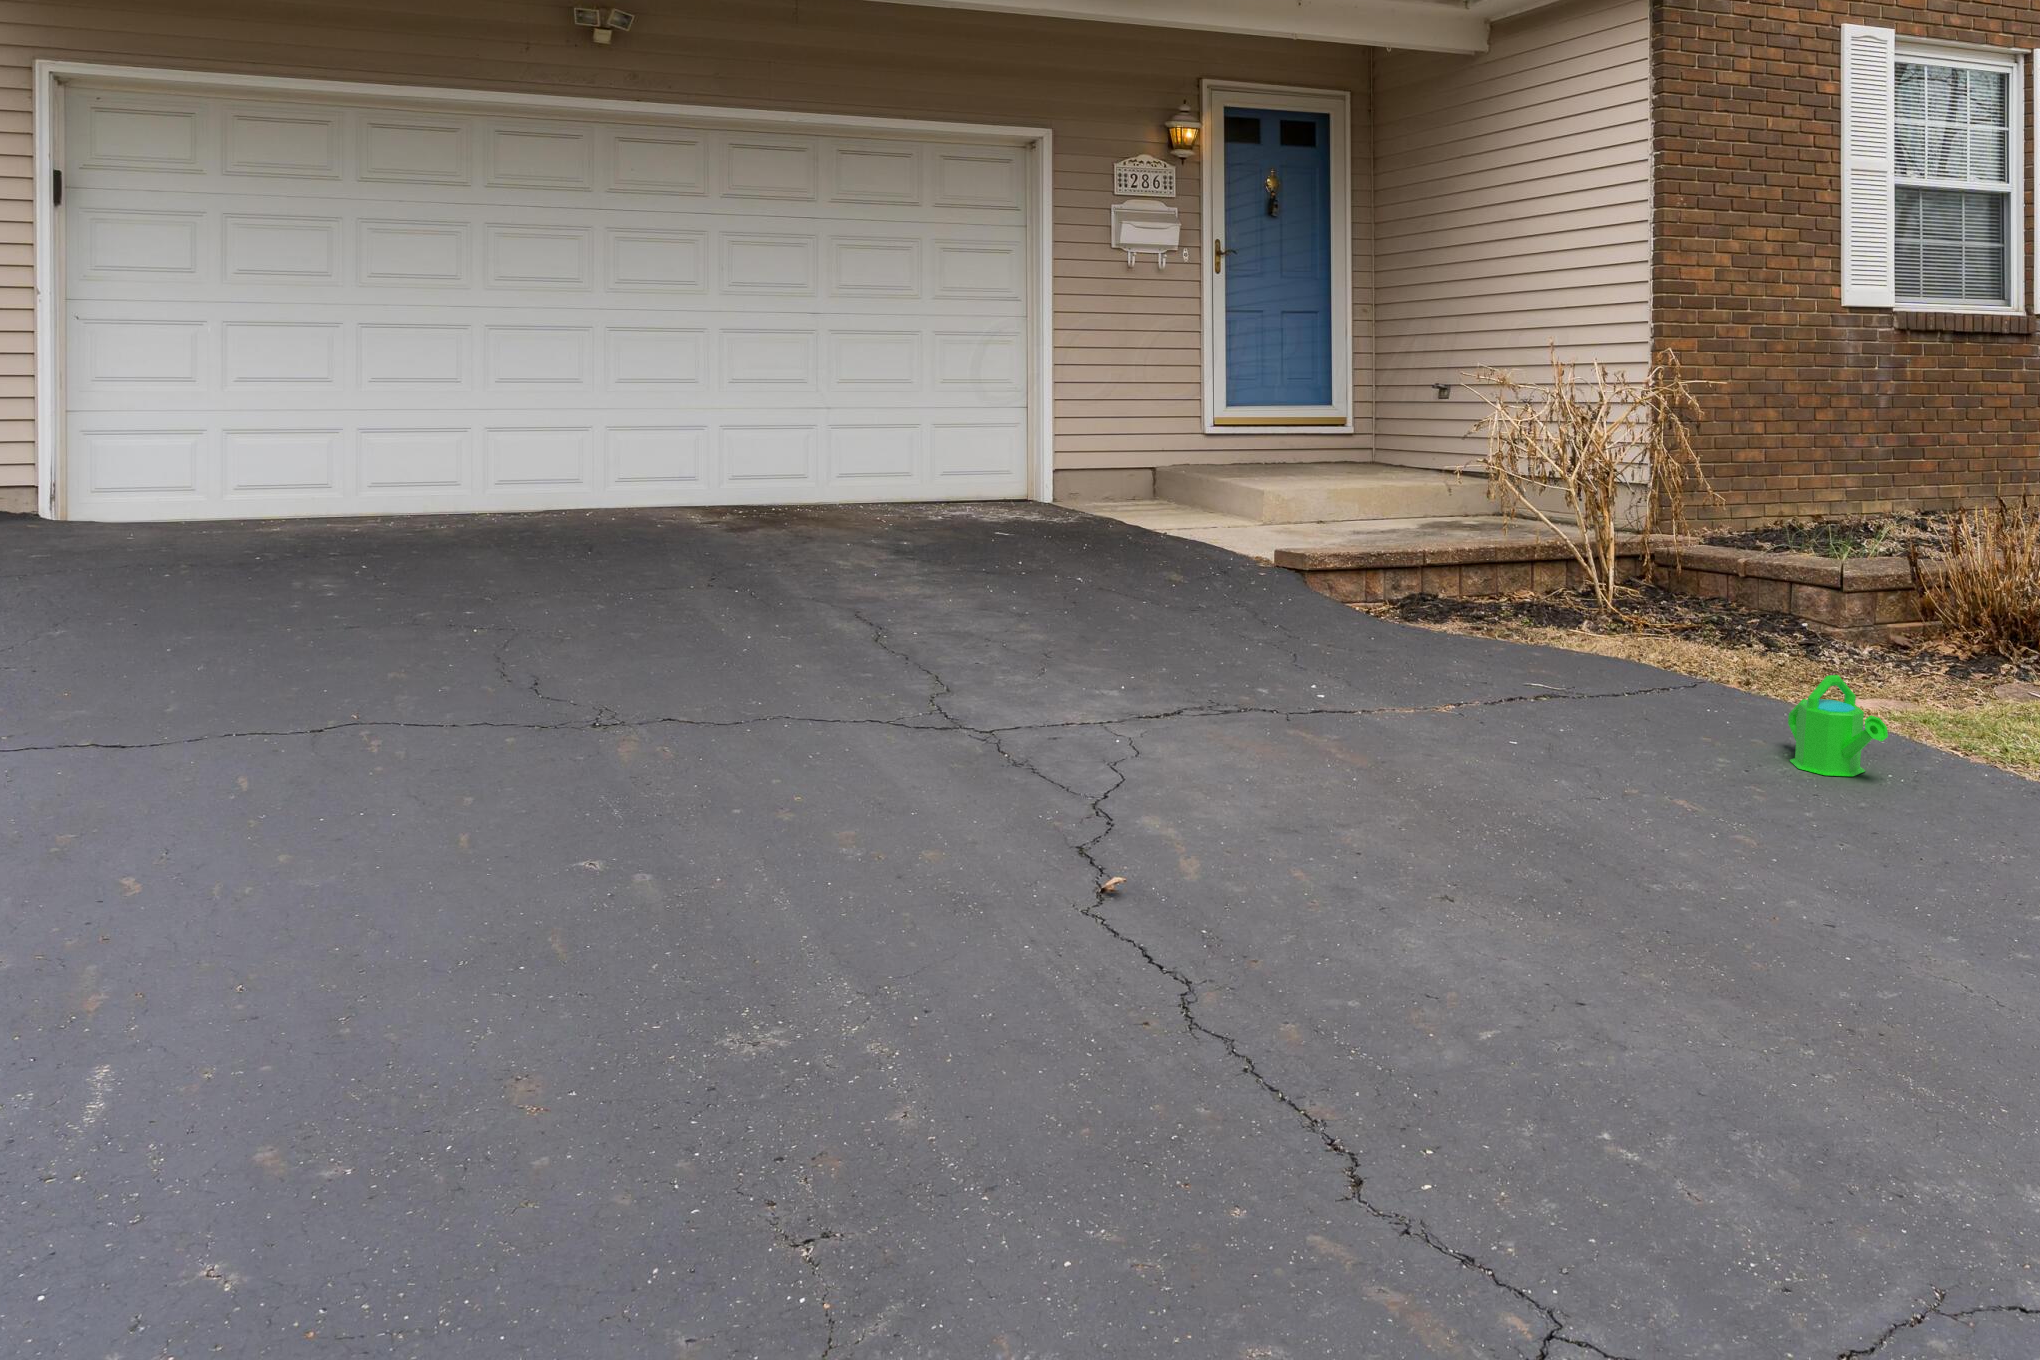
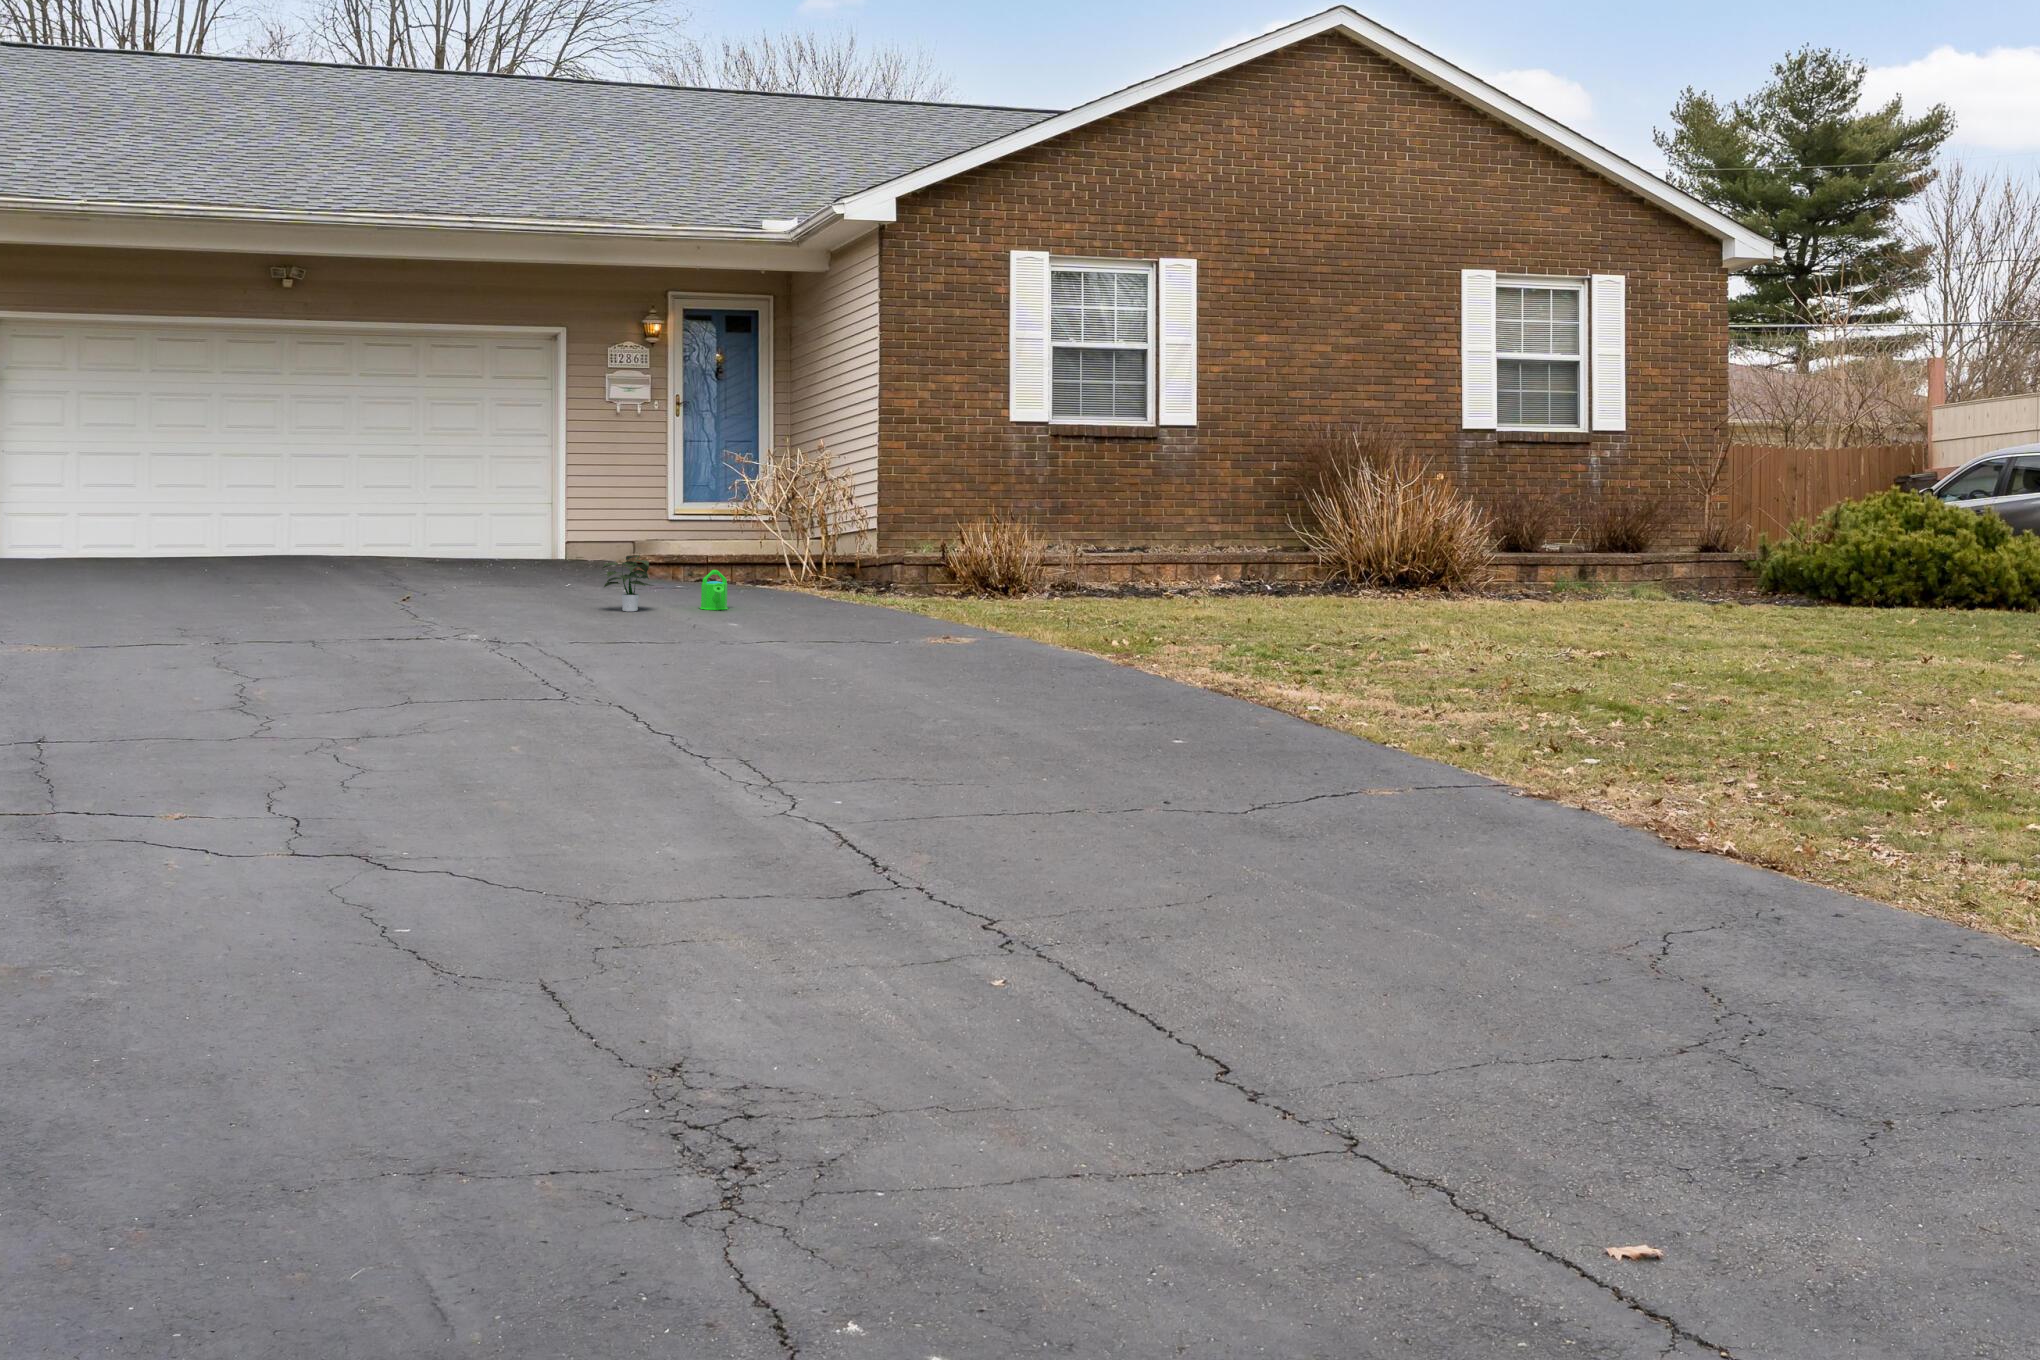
potted plant: none [1620,651,1748,800] -> present [603,556,653,612]

